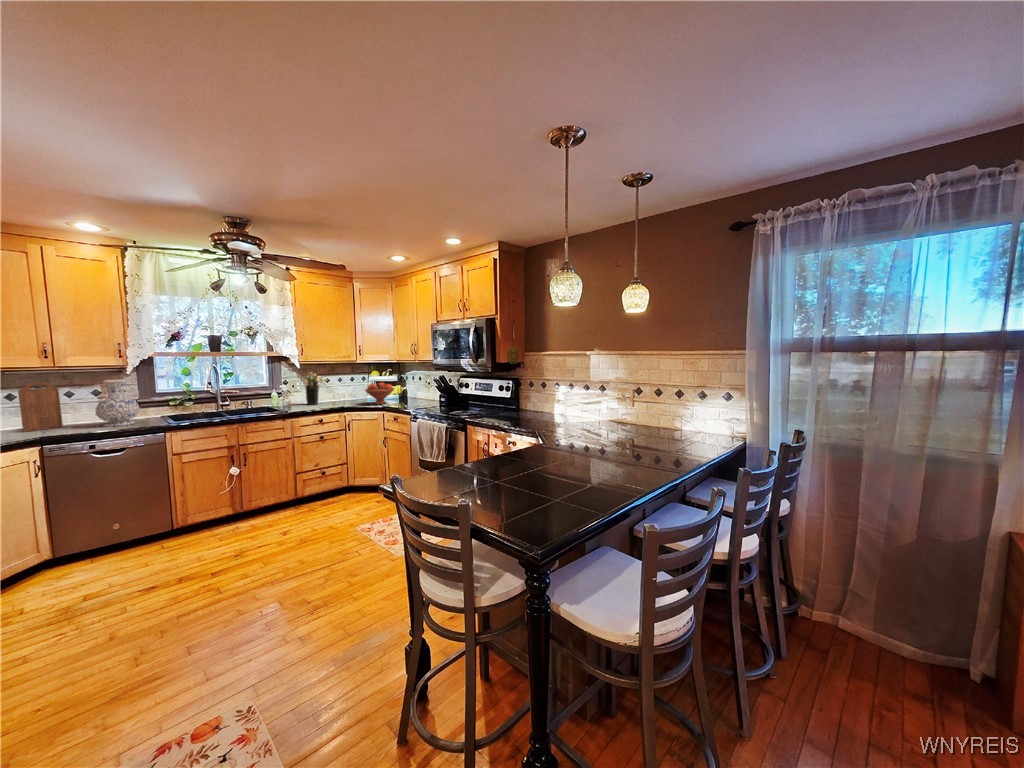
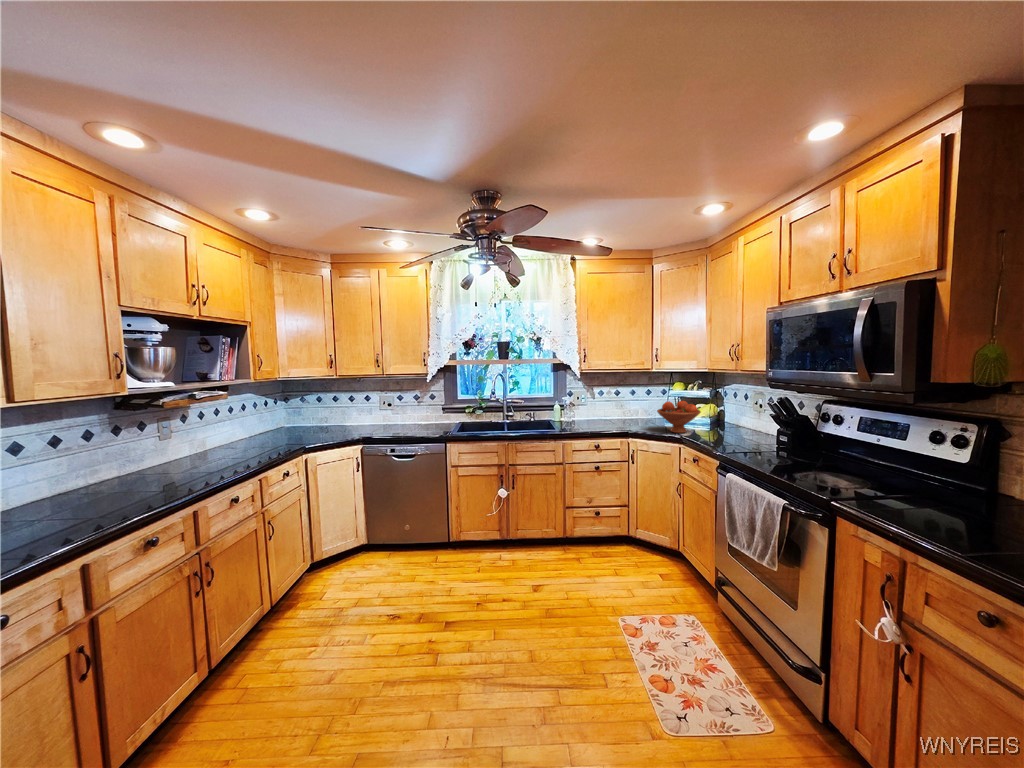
flower arrangement: present [303,373,327,405] -> none [581,382,615,423]
vase: present [96,380,140,427] -> none [407,386,437,430]
cutting board: present [18,382,63,432] -> none [367,386,393,427]

